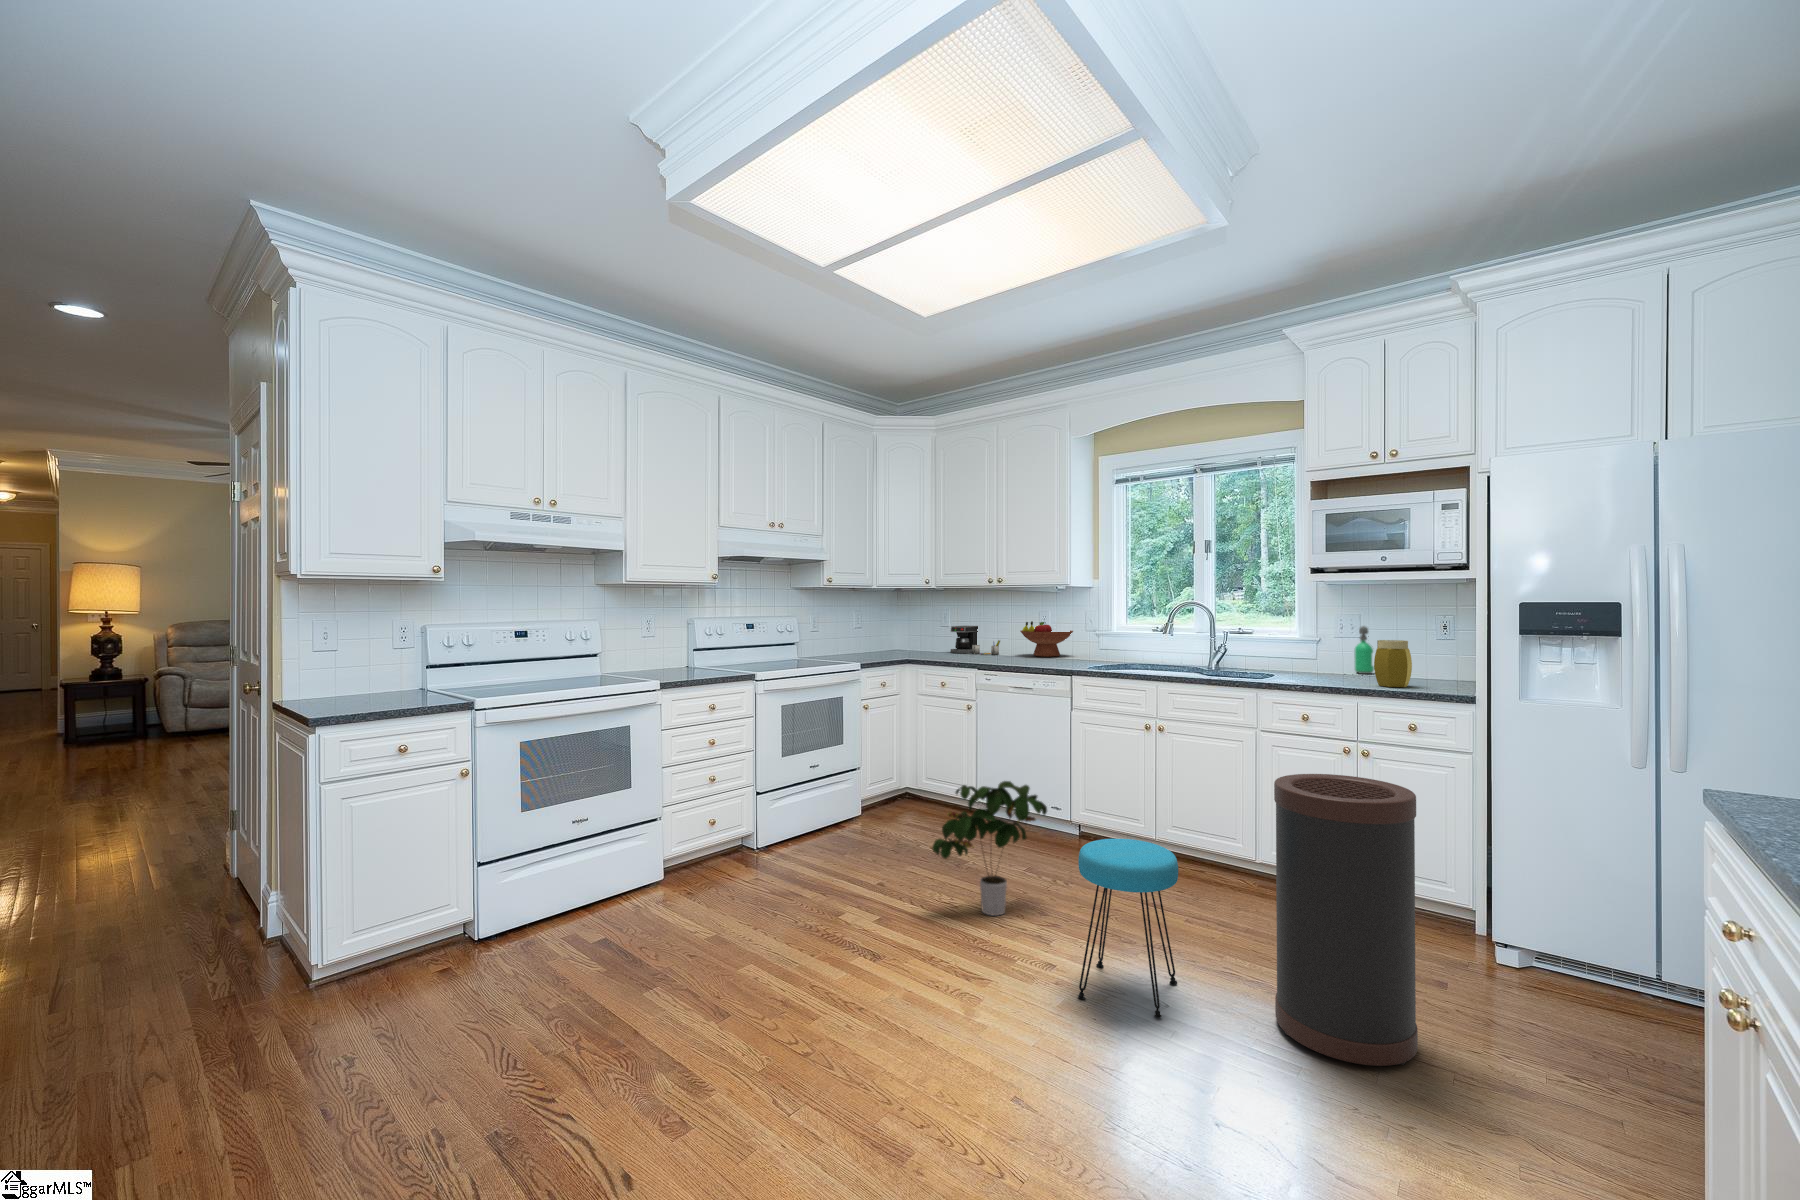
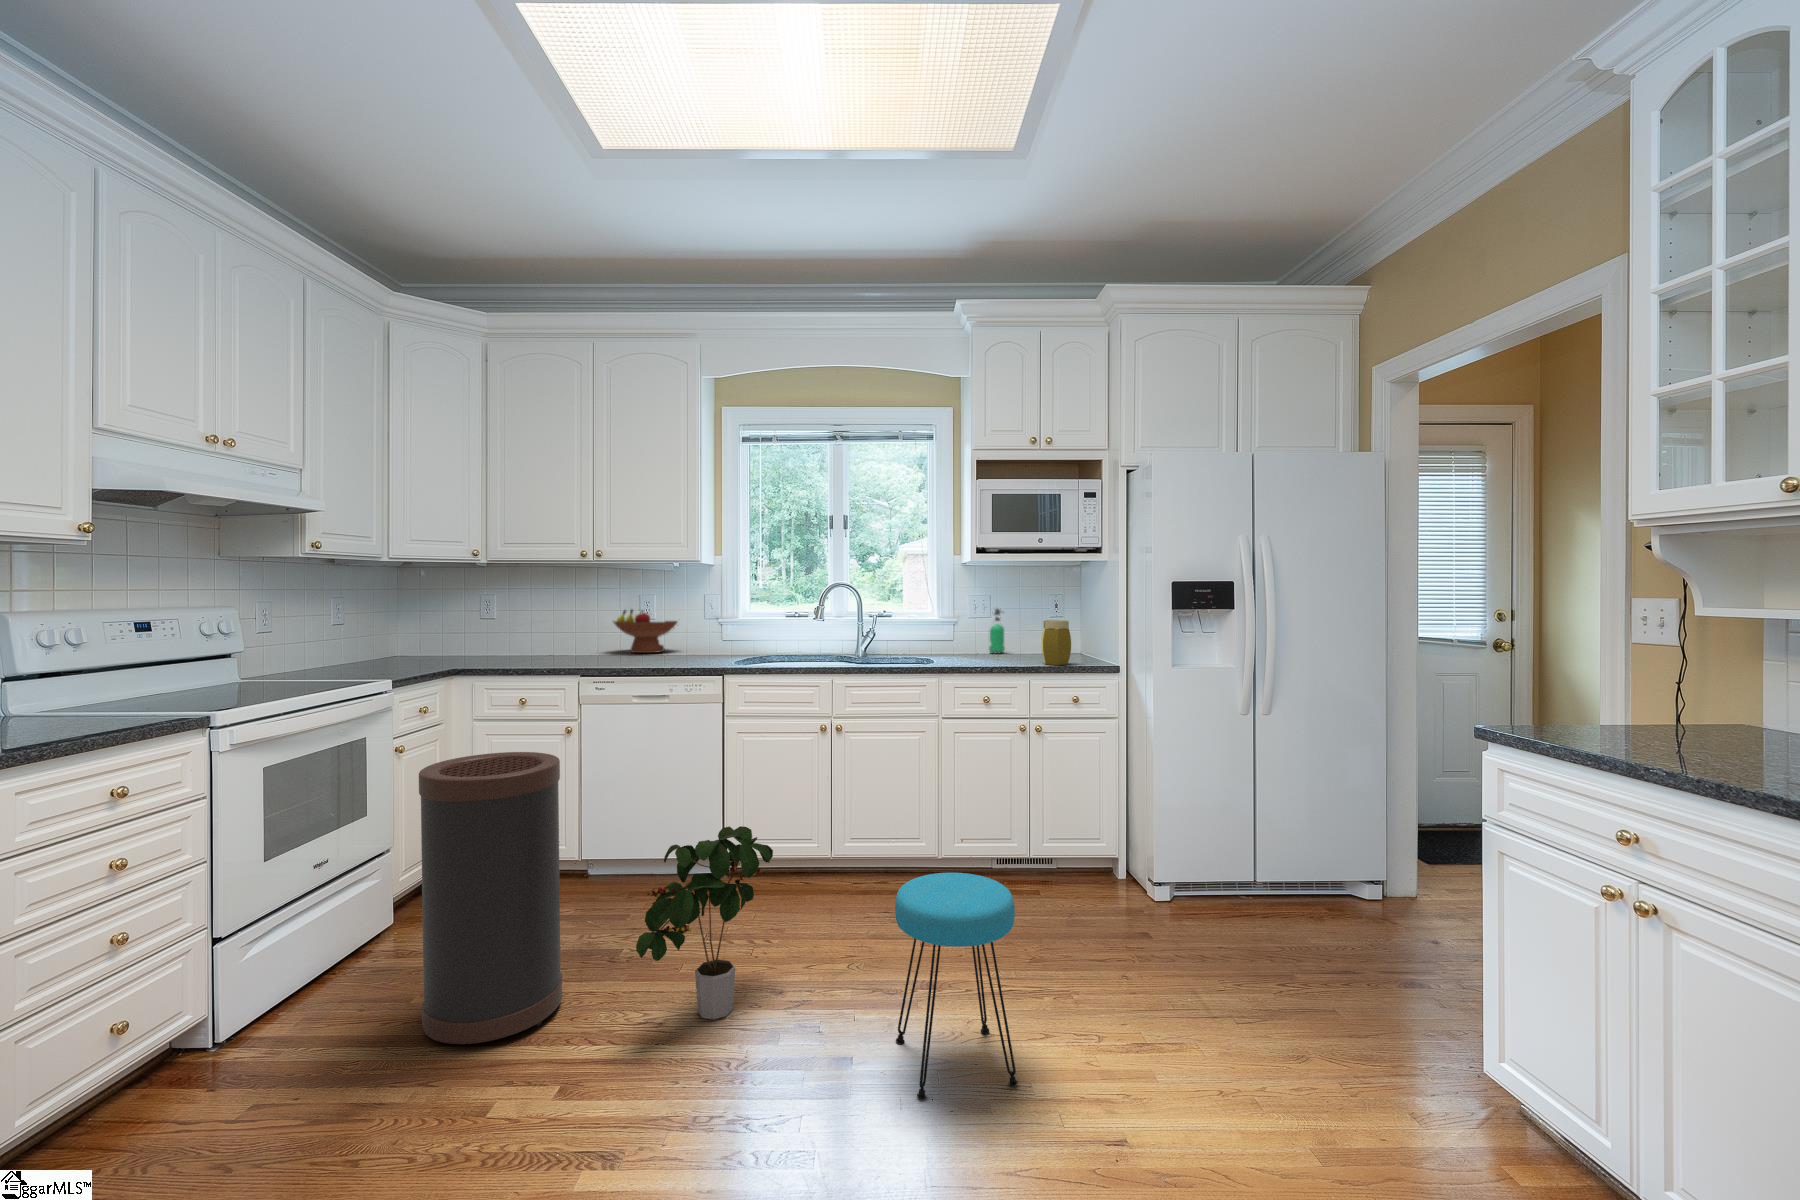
coffee maker: present [951,626,1000,655] -> none [503,616,582,655]
trash can: present [1274,774,1418,1066] -> present [419,752,562,1044]

